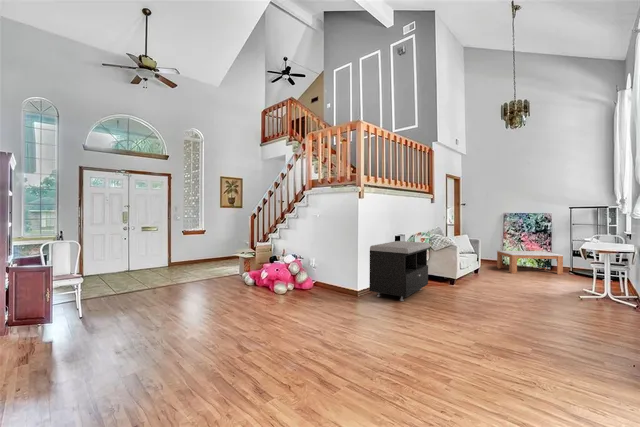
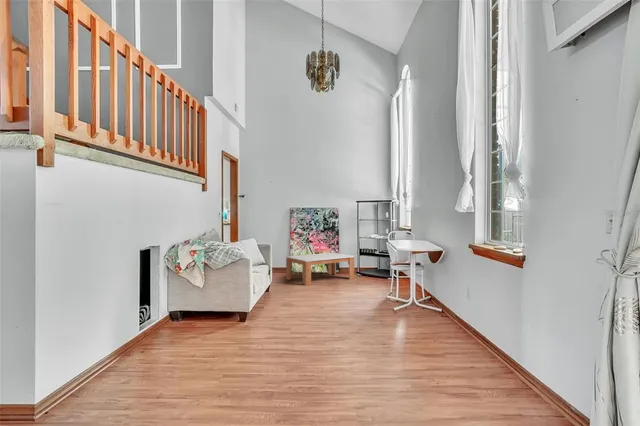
storage bench: present [369,241,430,301] -> none [82,259,209,388]

